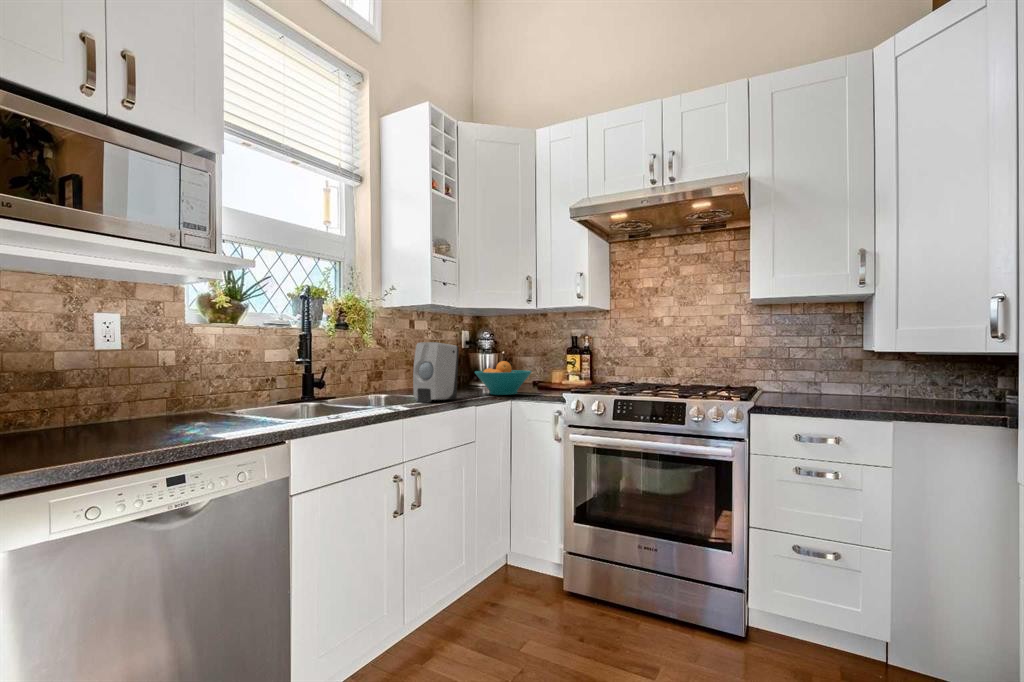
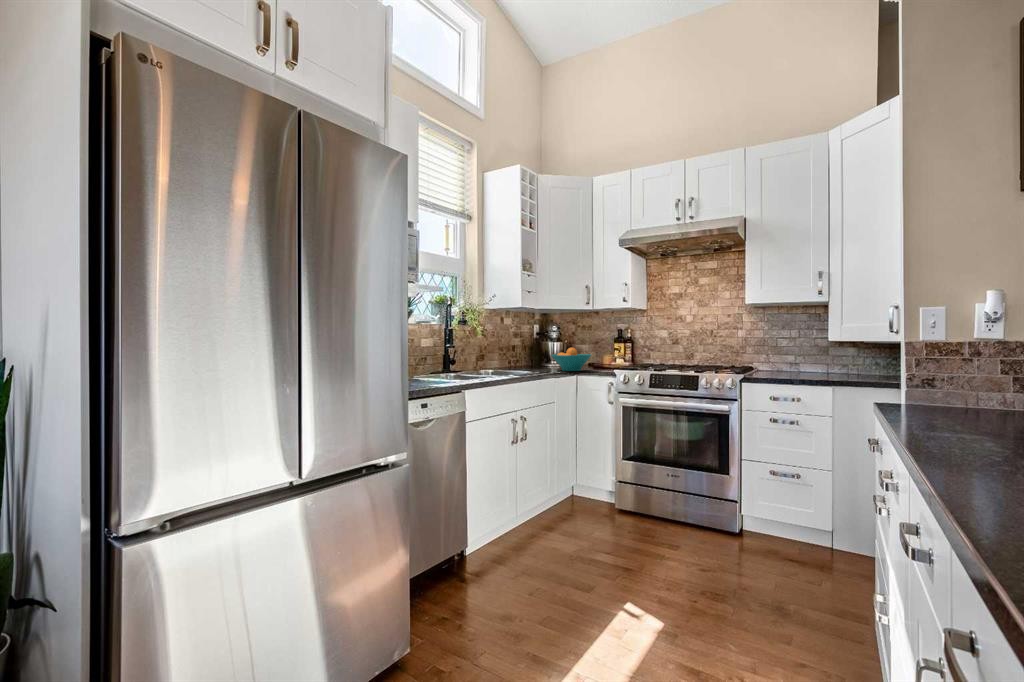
soap dispenser: present [413,342,459,402] -> none [515,335,544,375]

